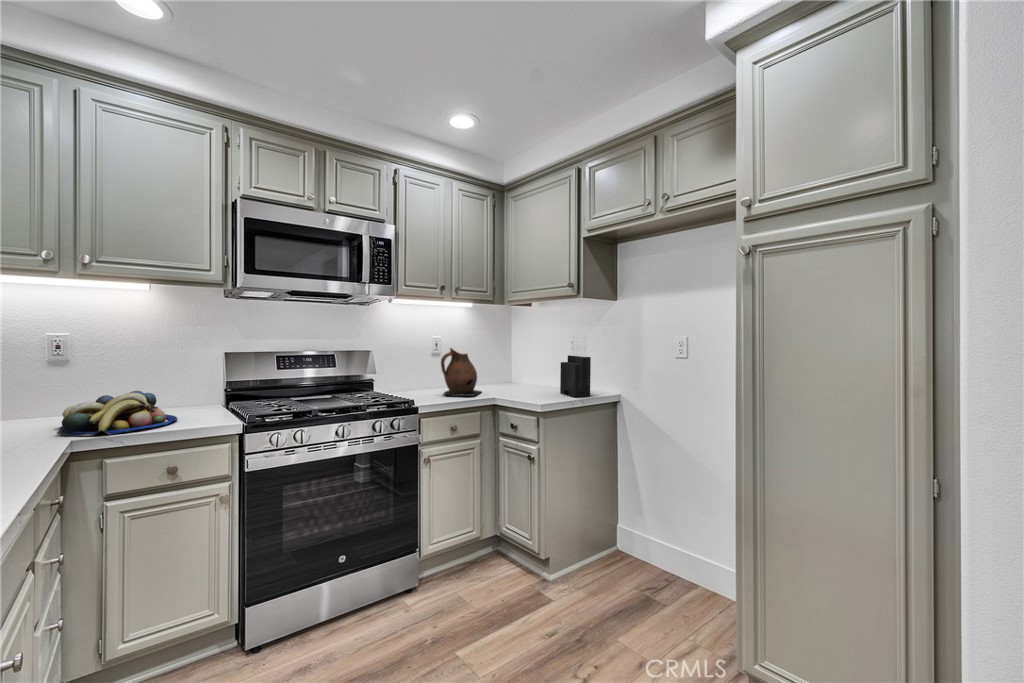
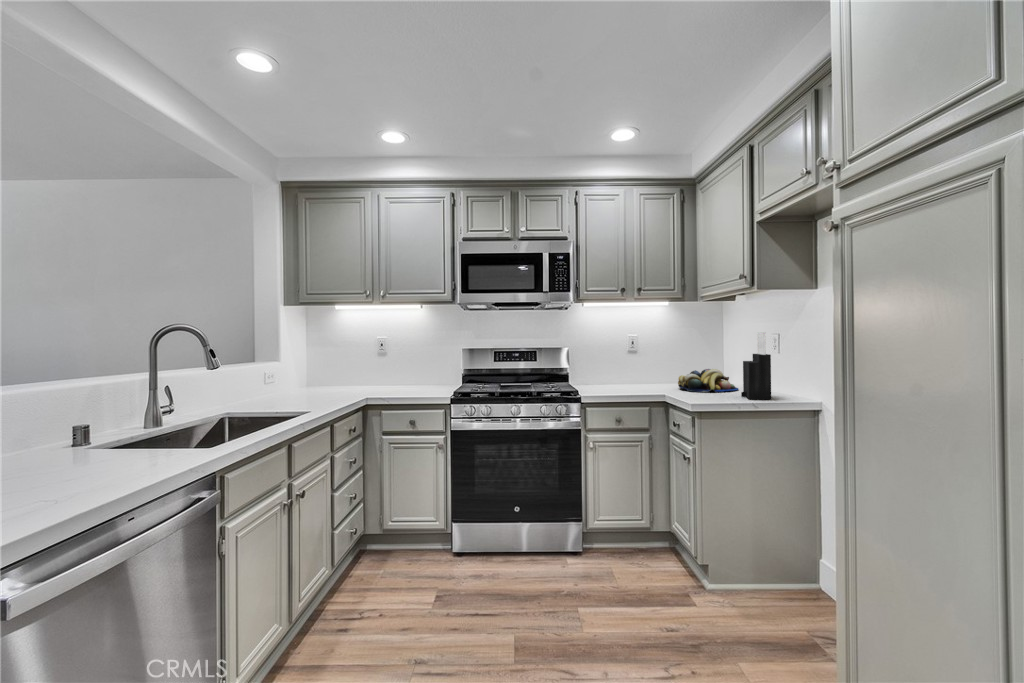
ceramic pitcher: present [441,348,481,396] -> none [616,347,661,393]
fruit bowl: present [59,391,178,436] -> present [678,369,738,392]

